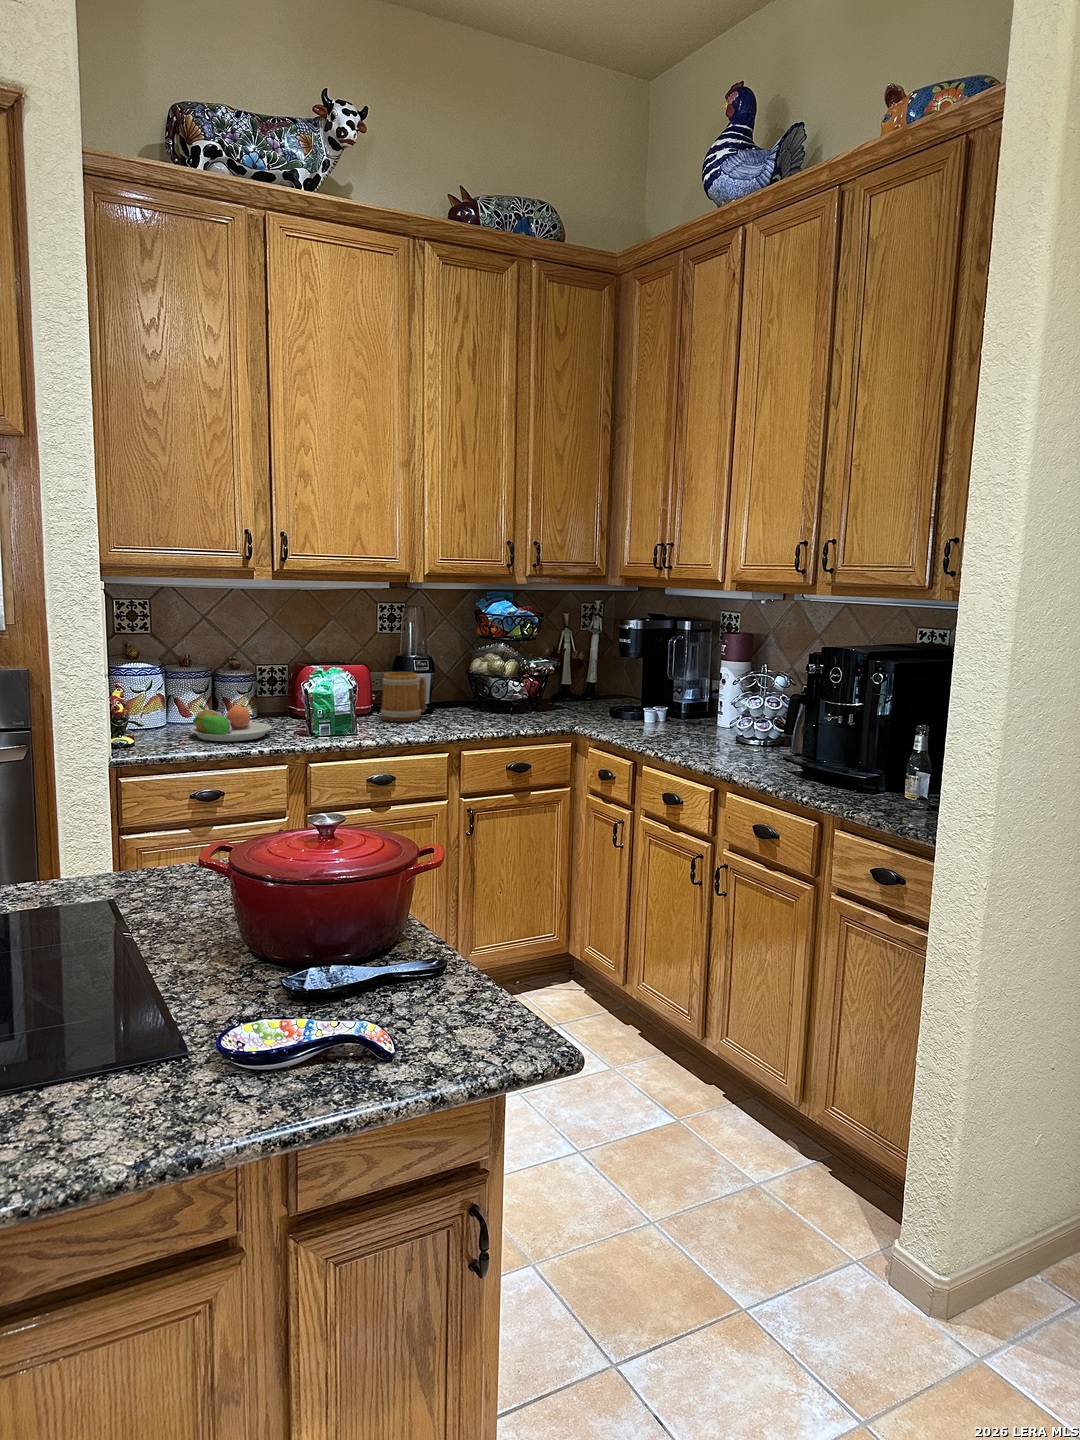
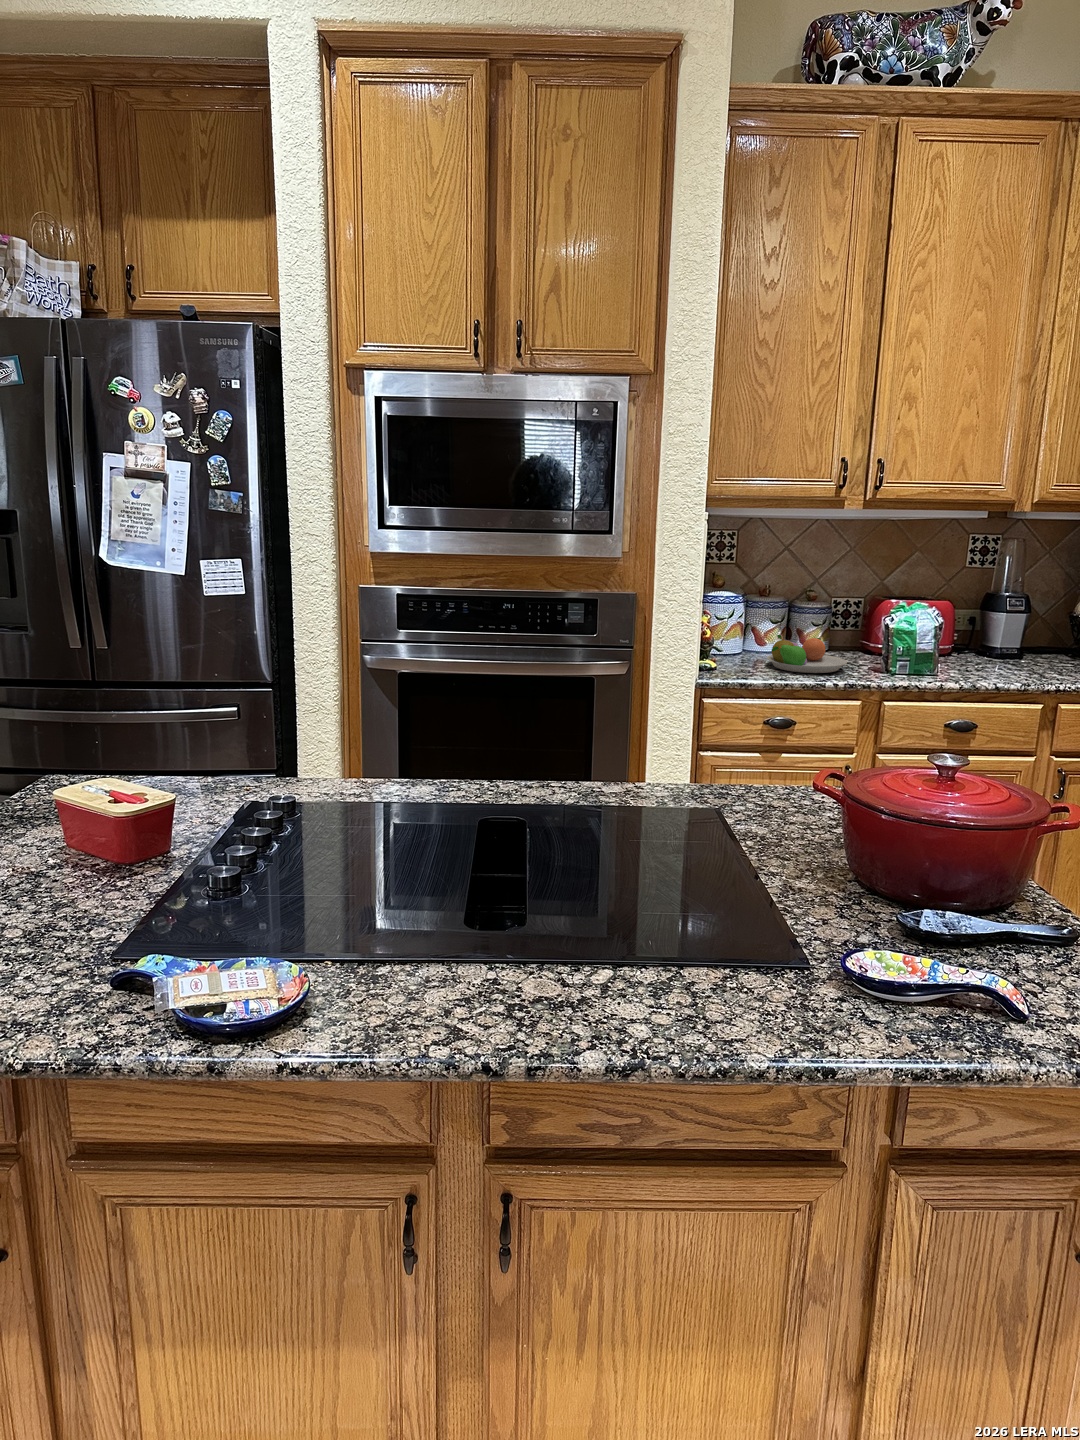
mug: present [381,672,426,722] -> none [963,613,1019,668]

